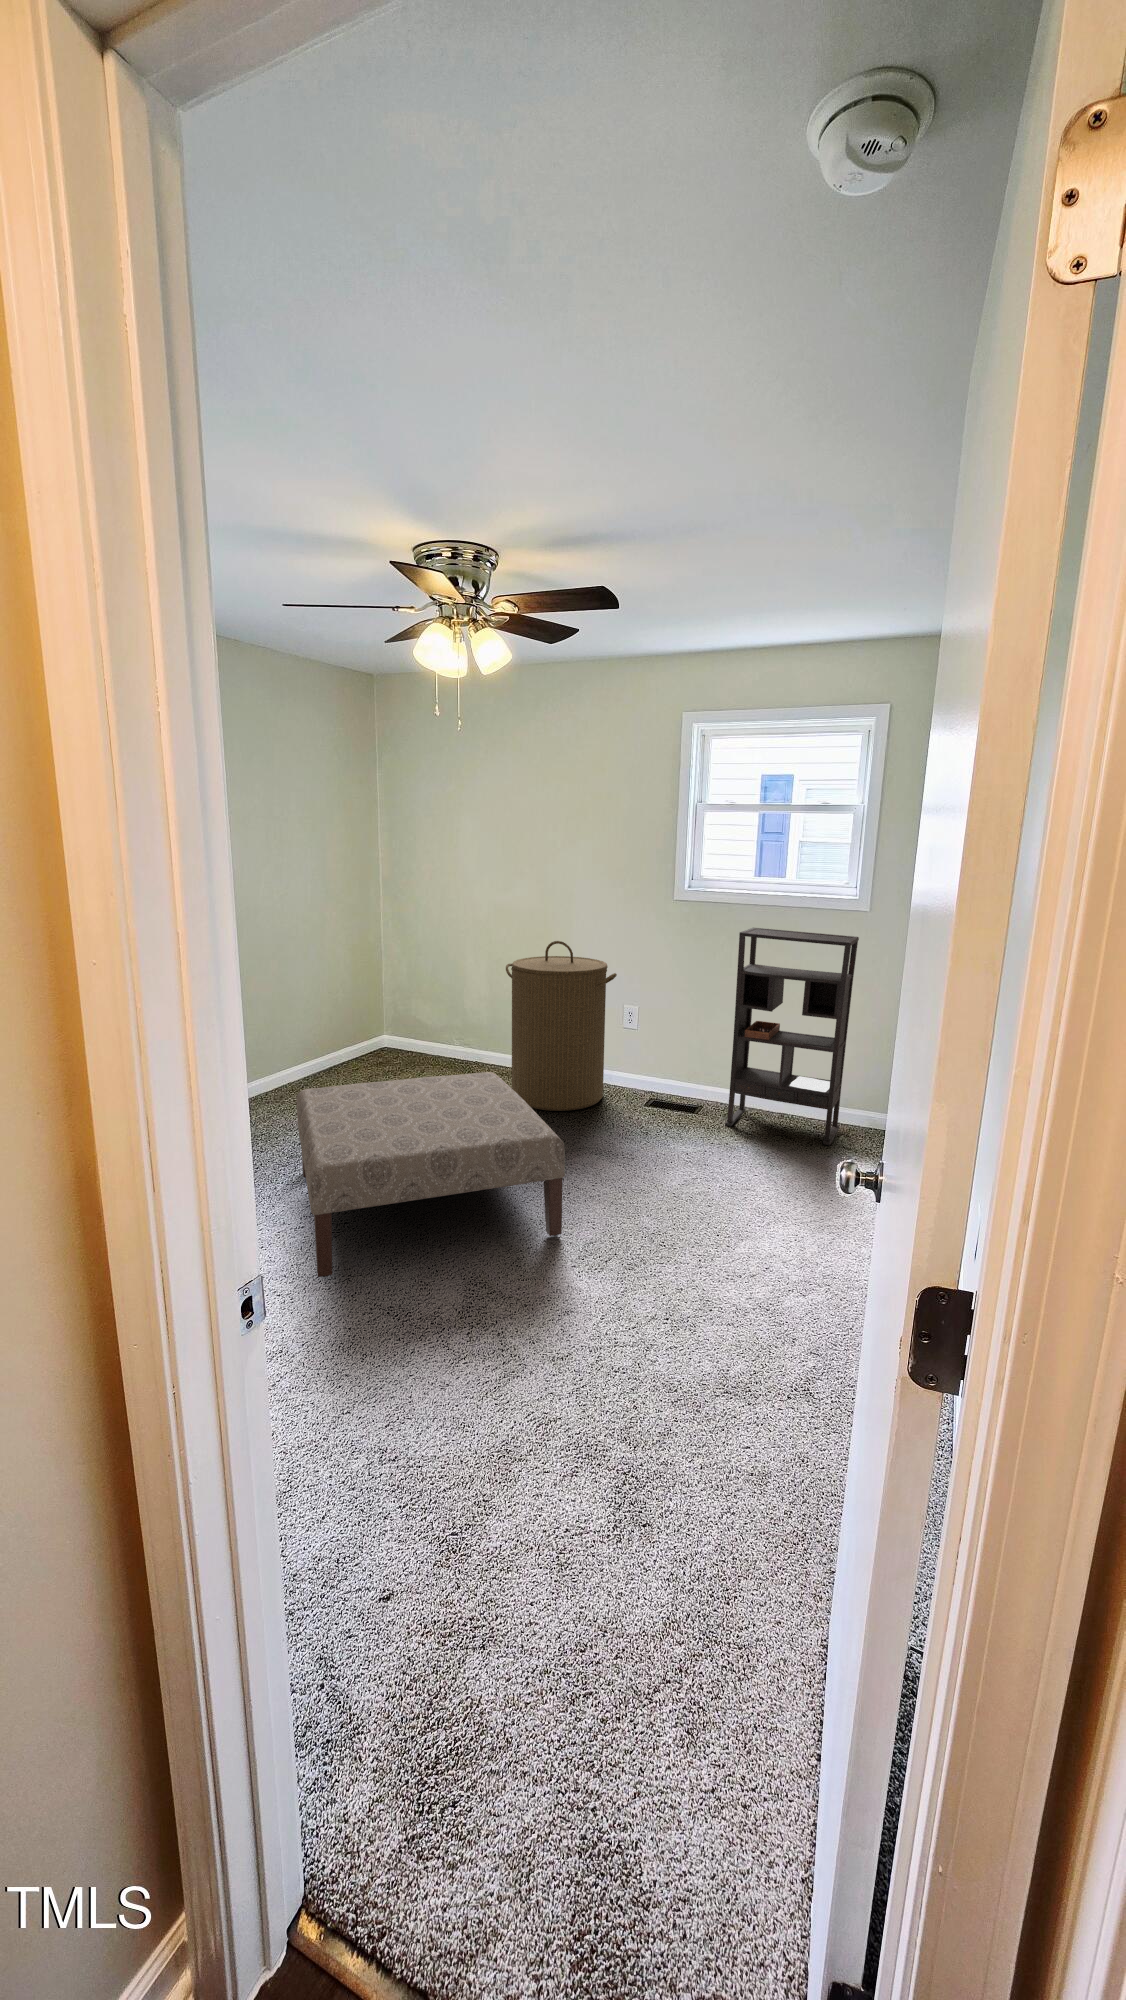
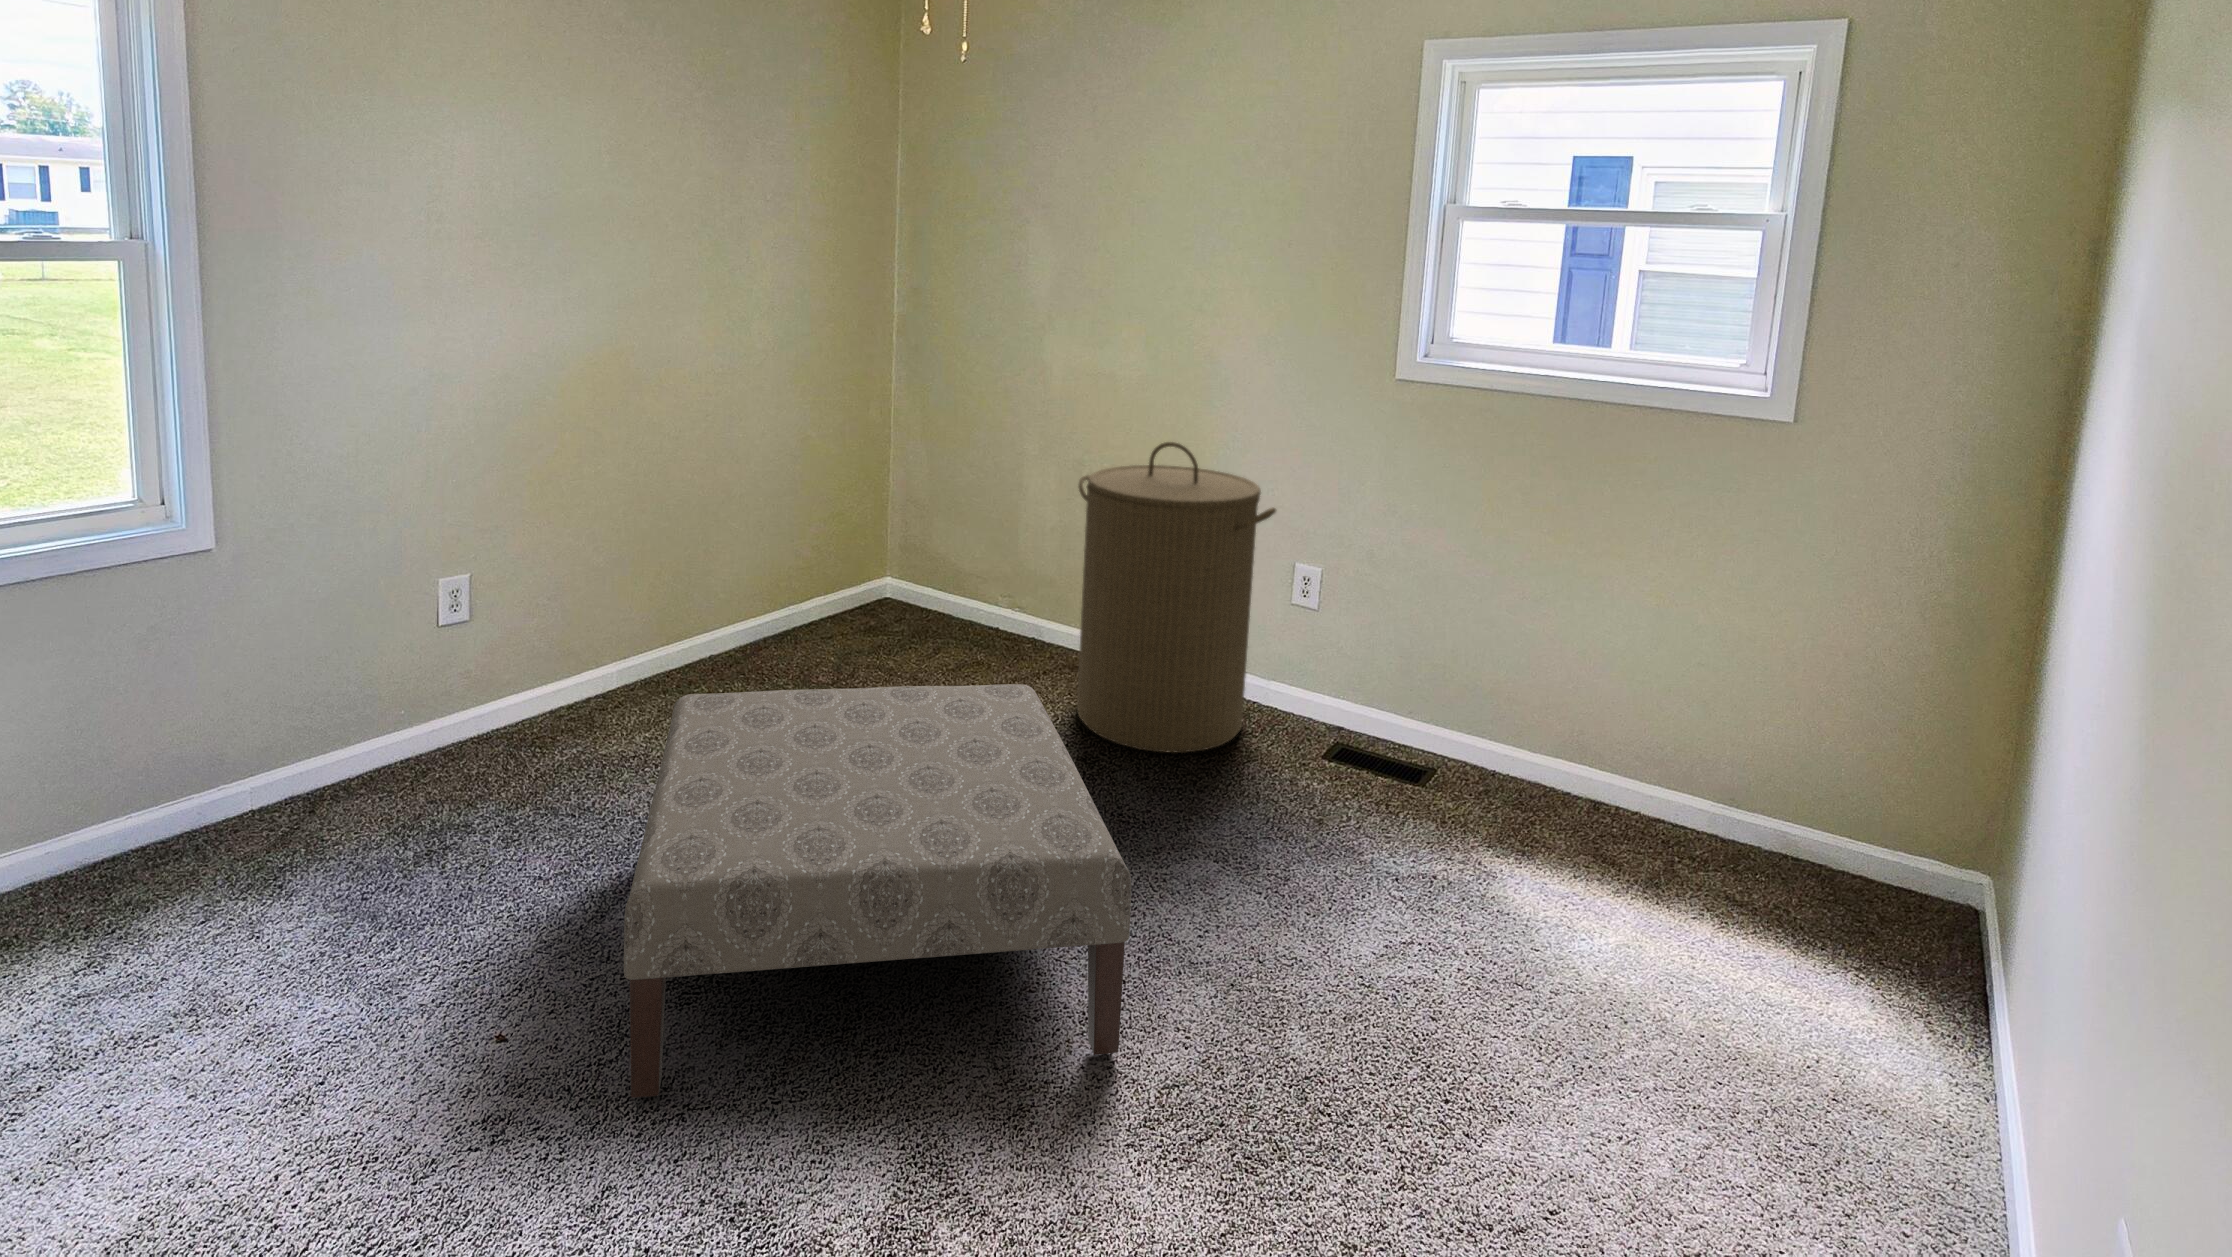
bookshelf: present [725,928,859,1145] -> none [1474,439,1769,890]

